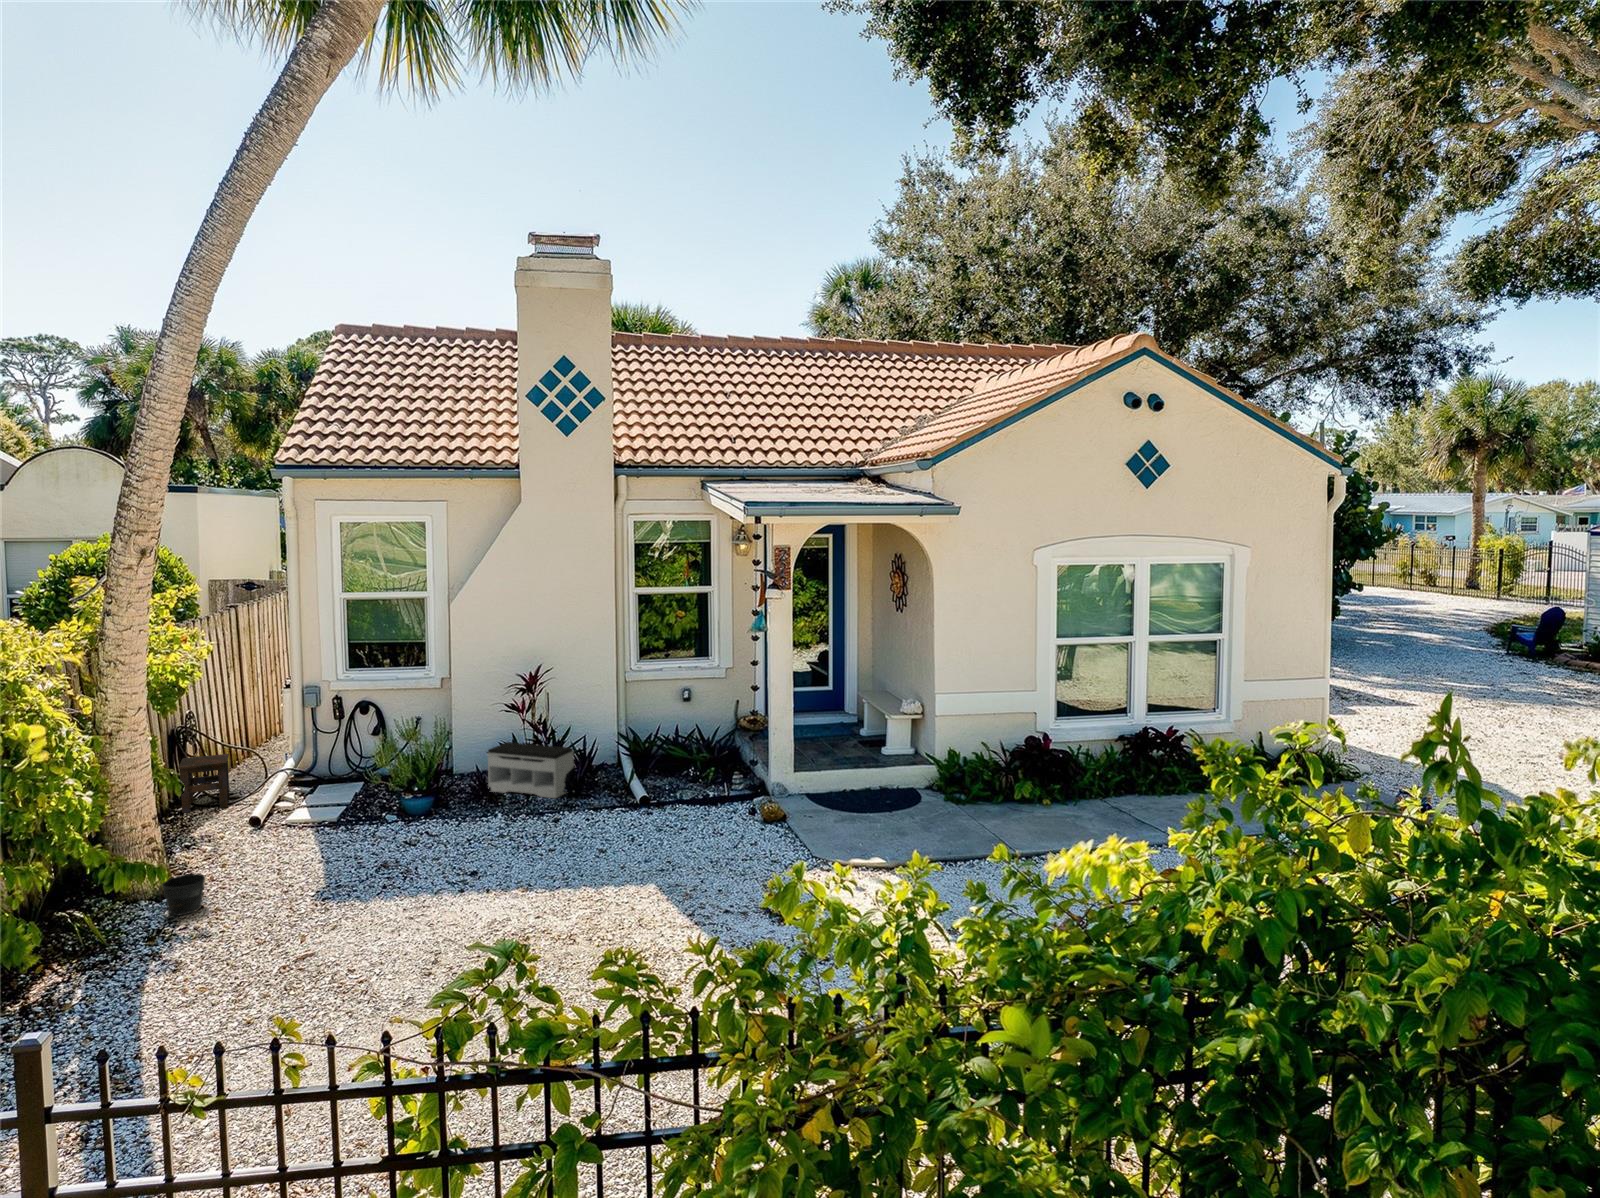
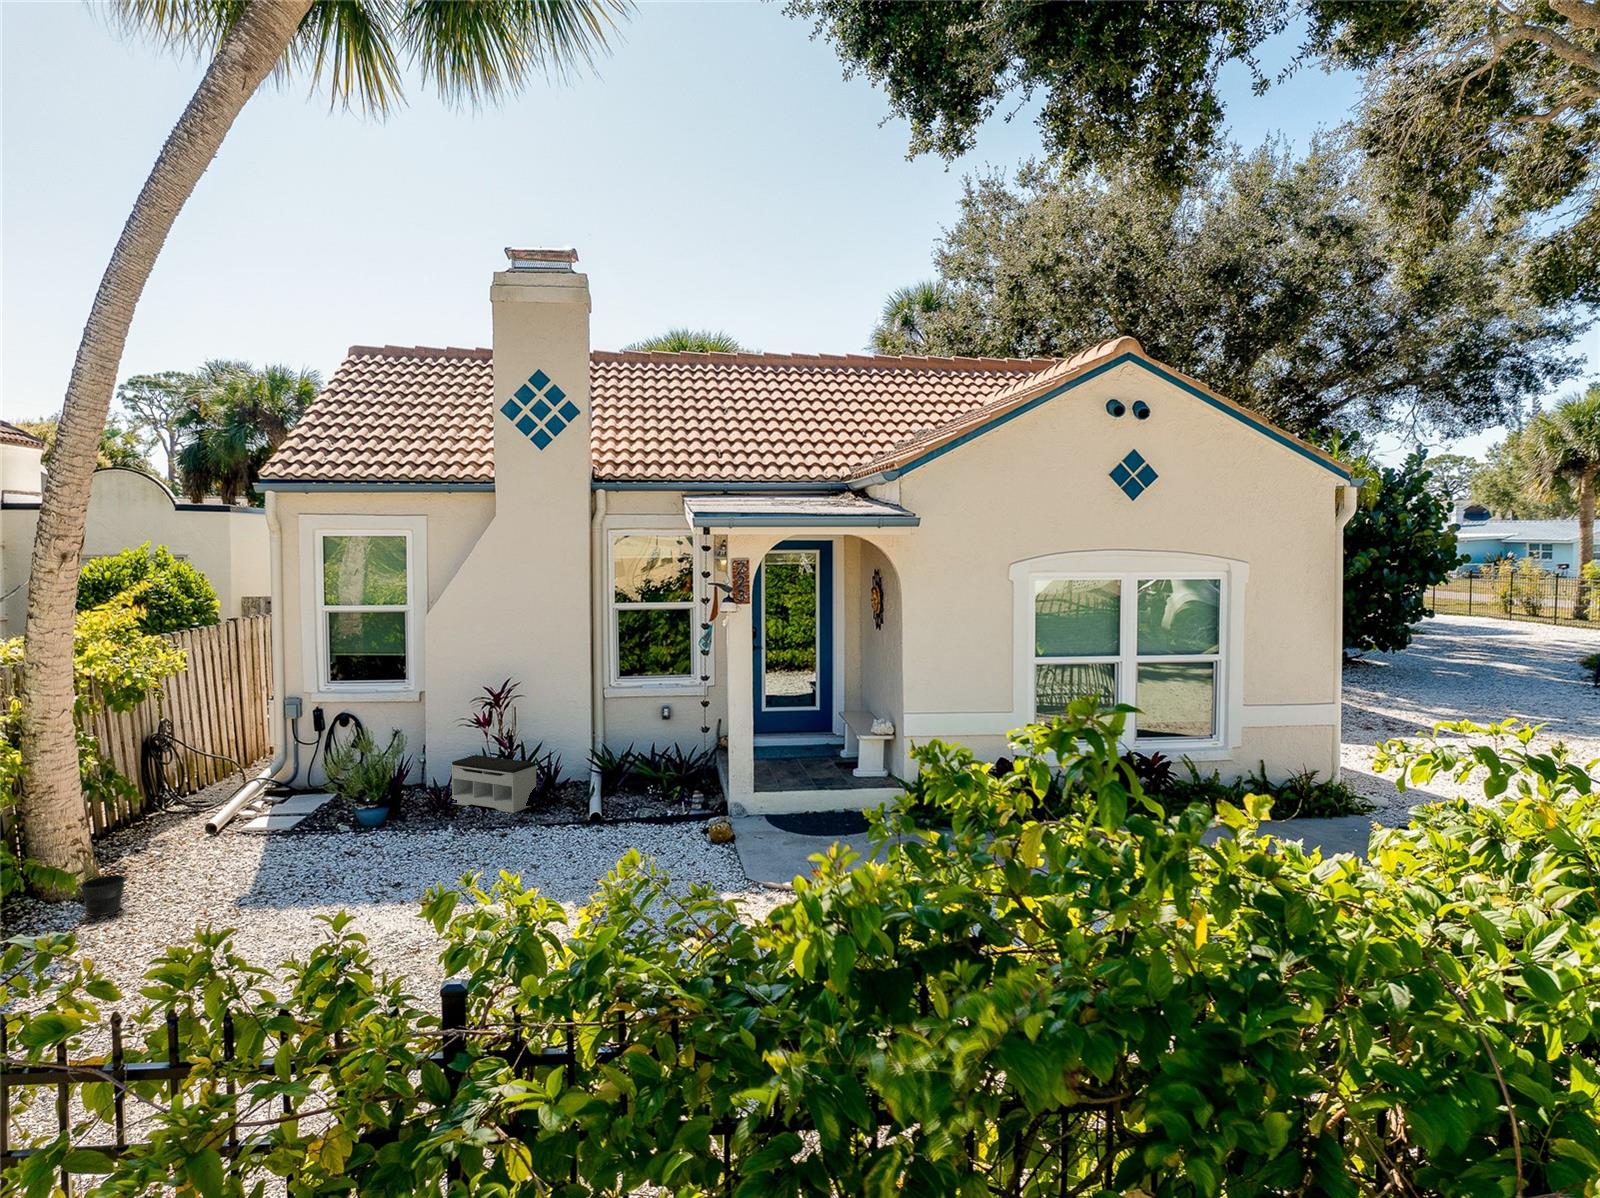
side table: present [179,754,230,813] -> none [153,759,207,815]

